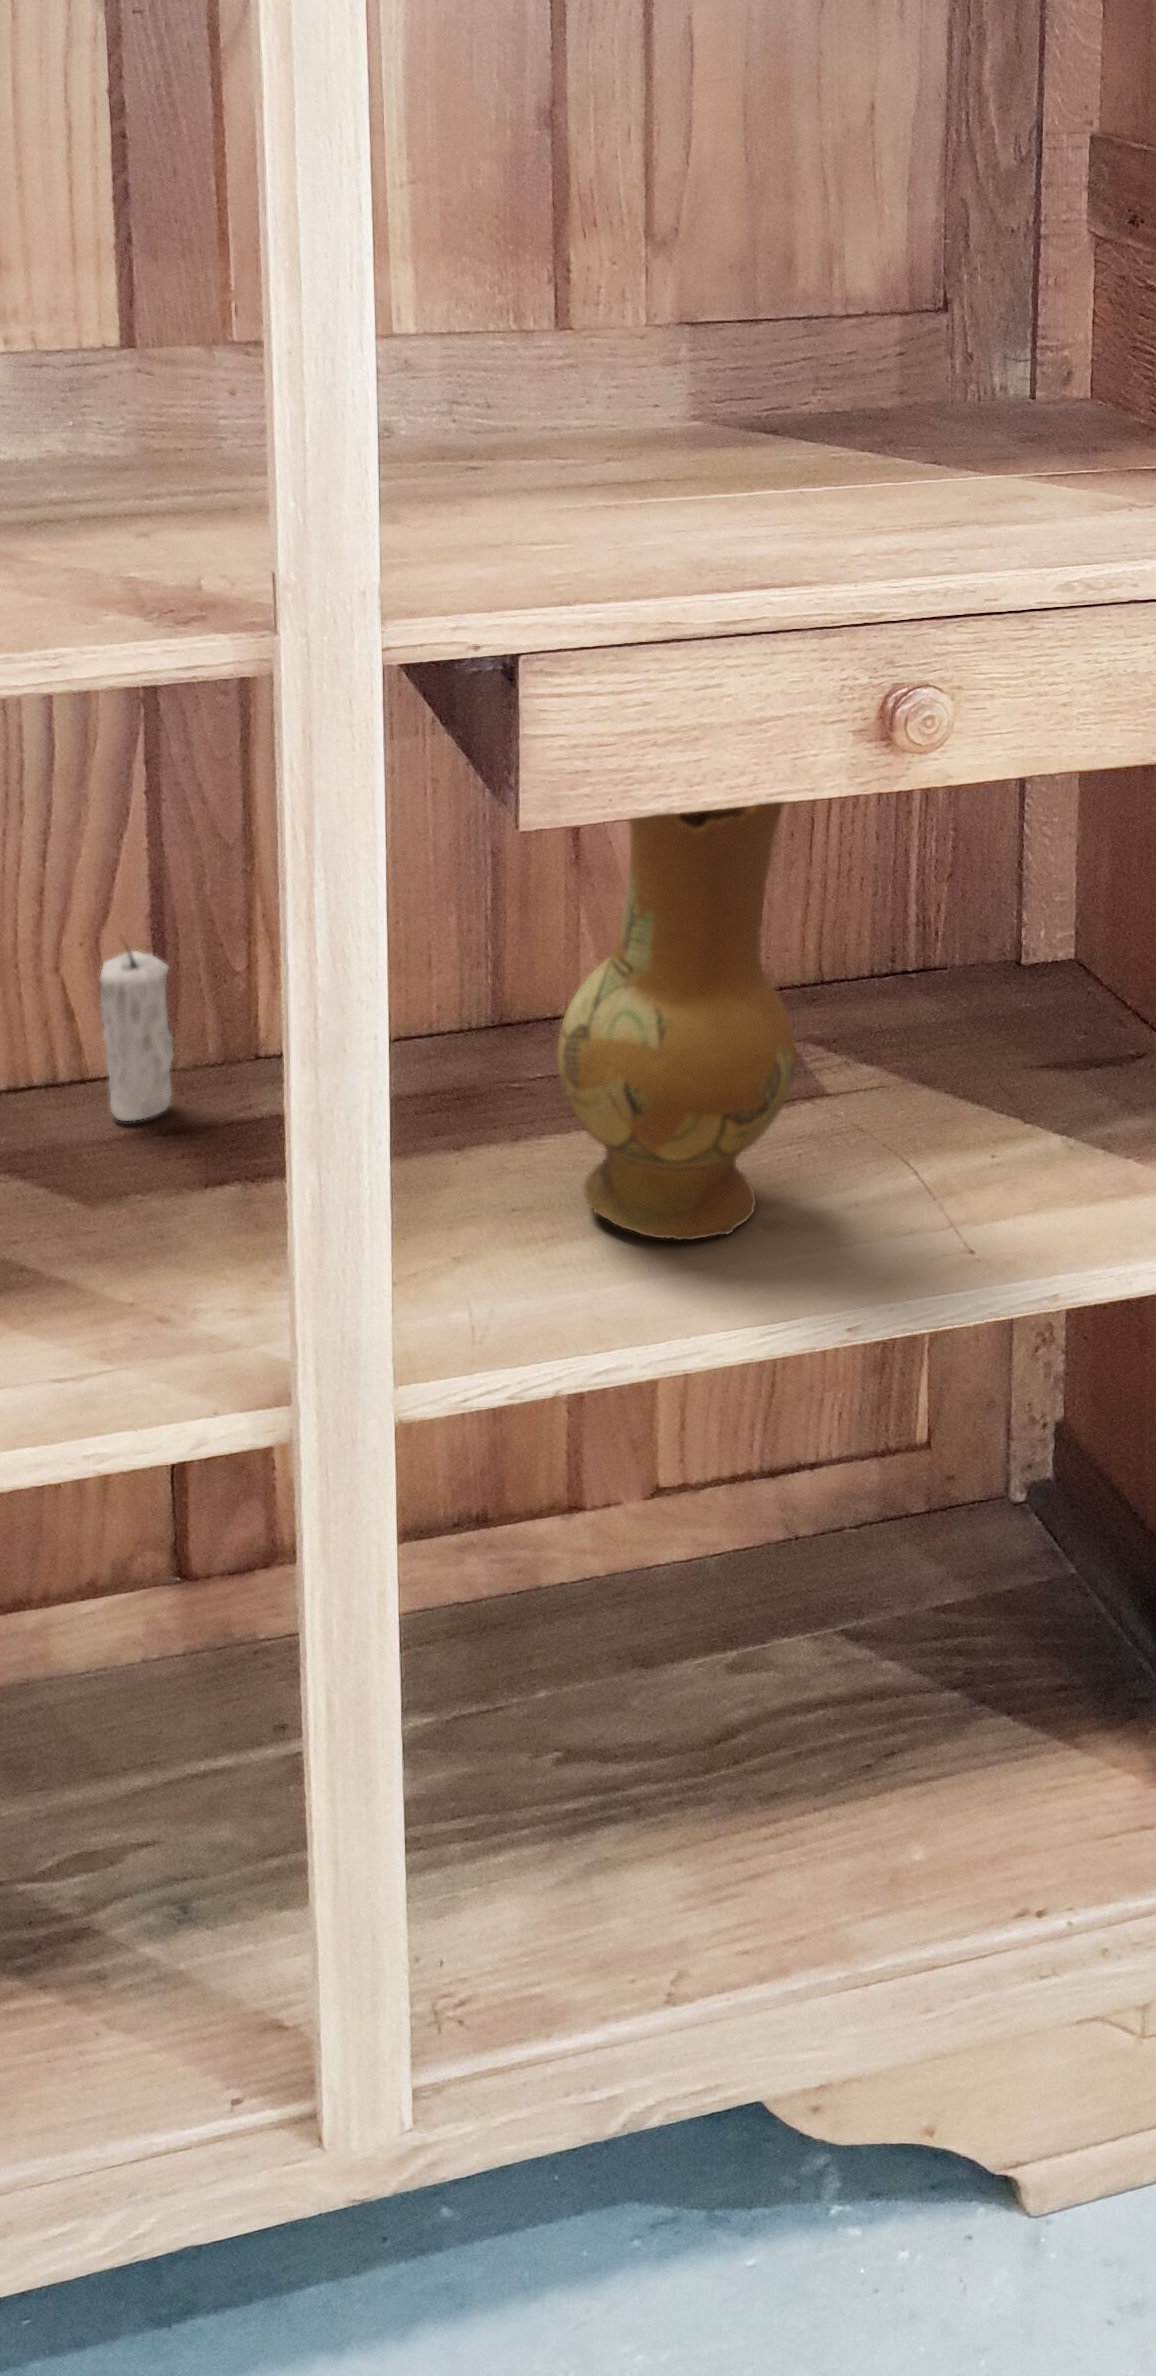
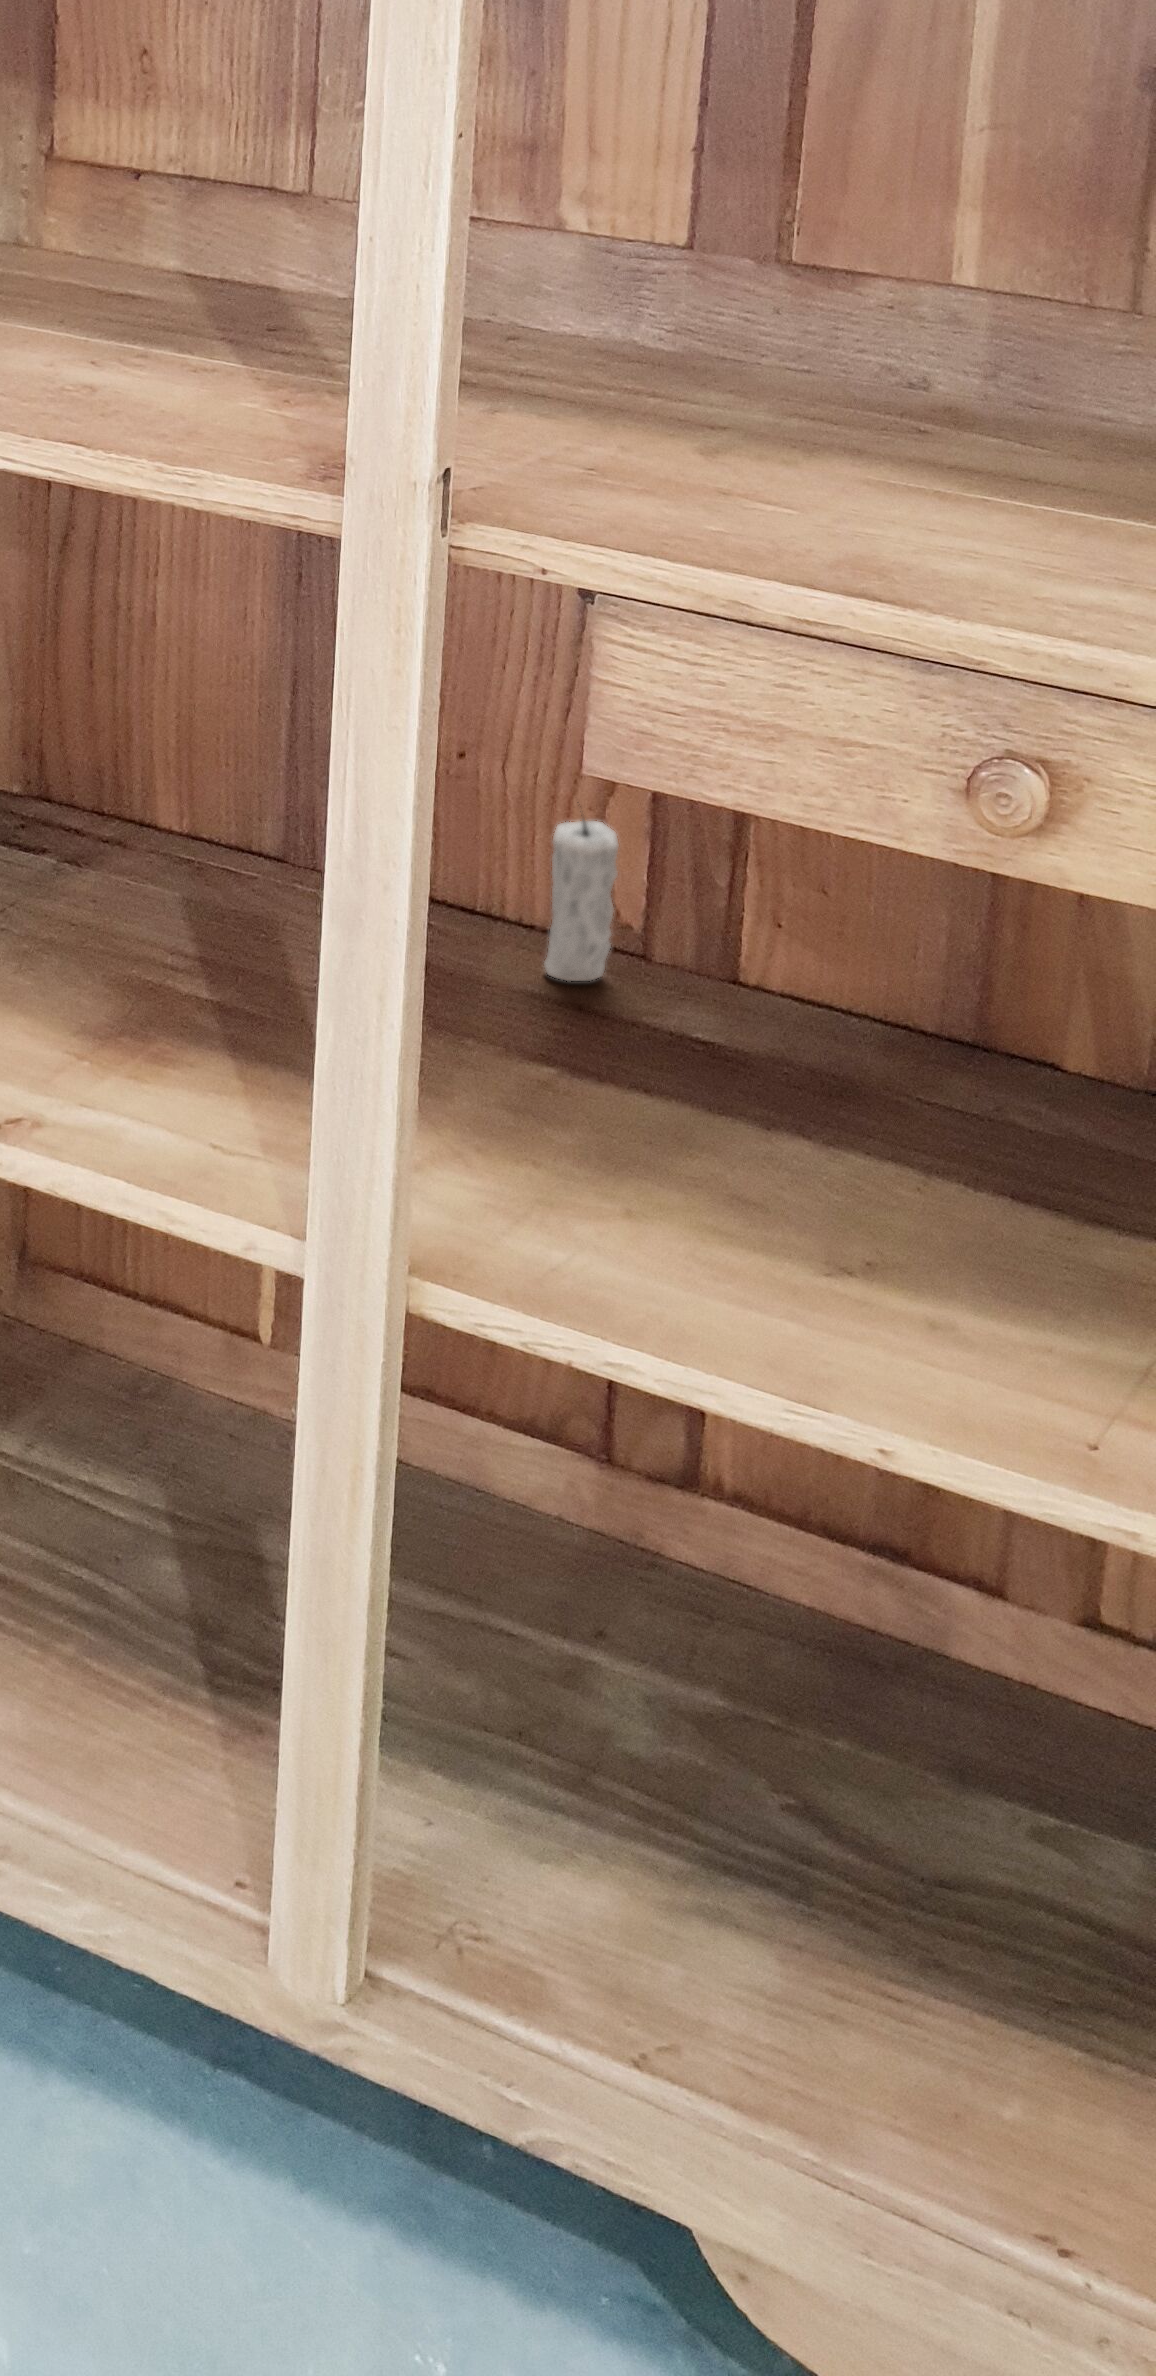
ceramic jug: present [557,802,796,1240] -> none [756,750,1041,1310]

